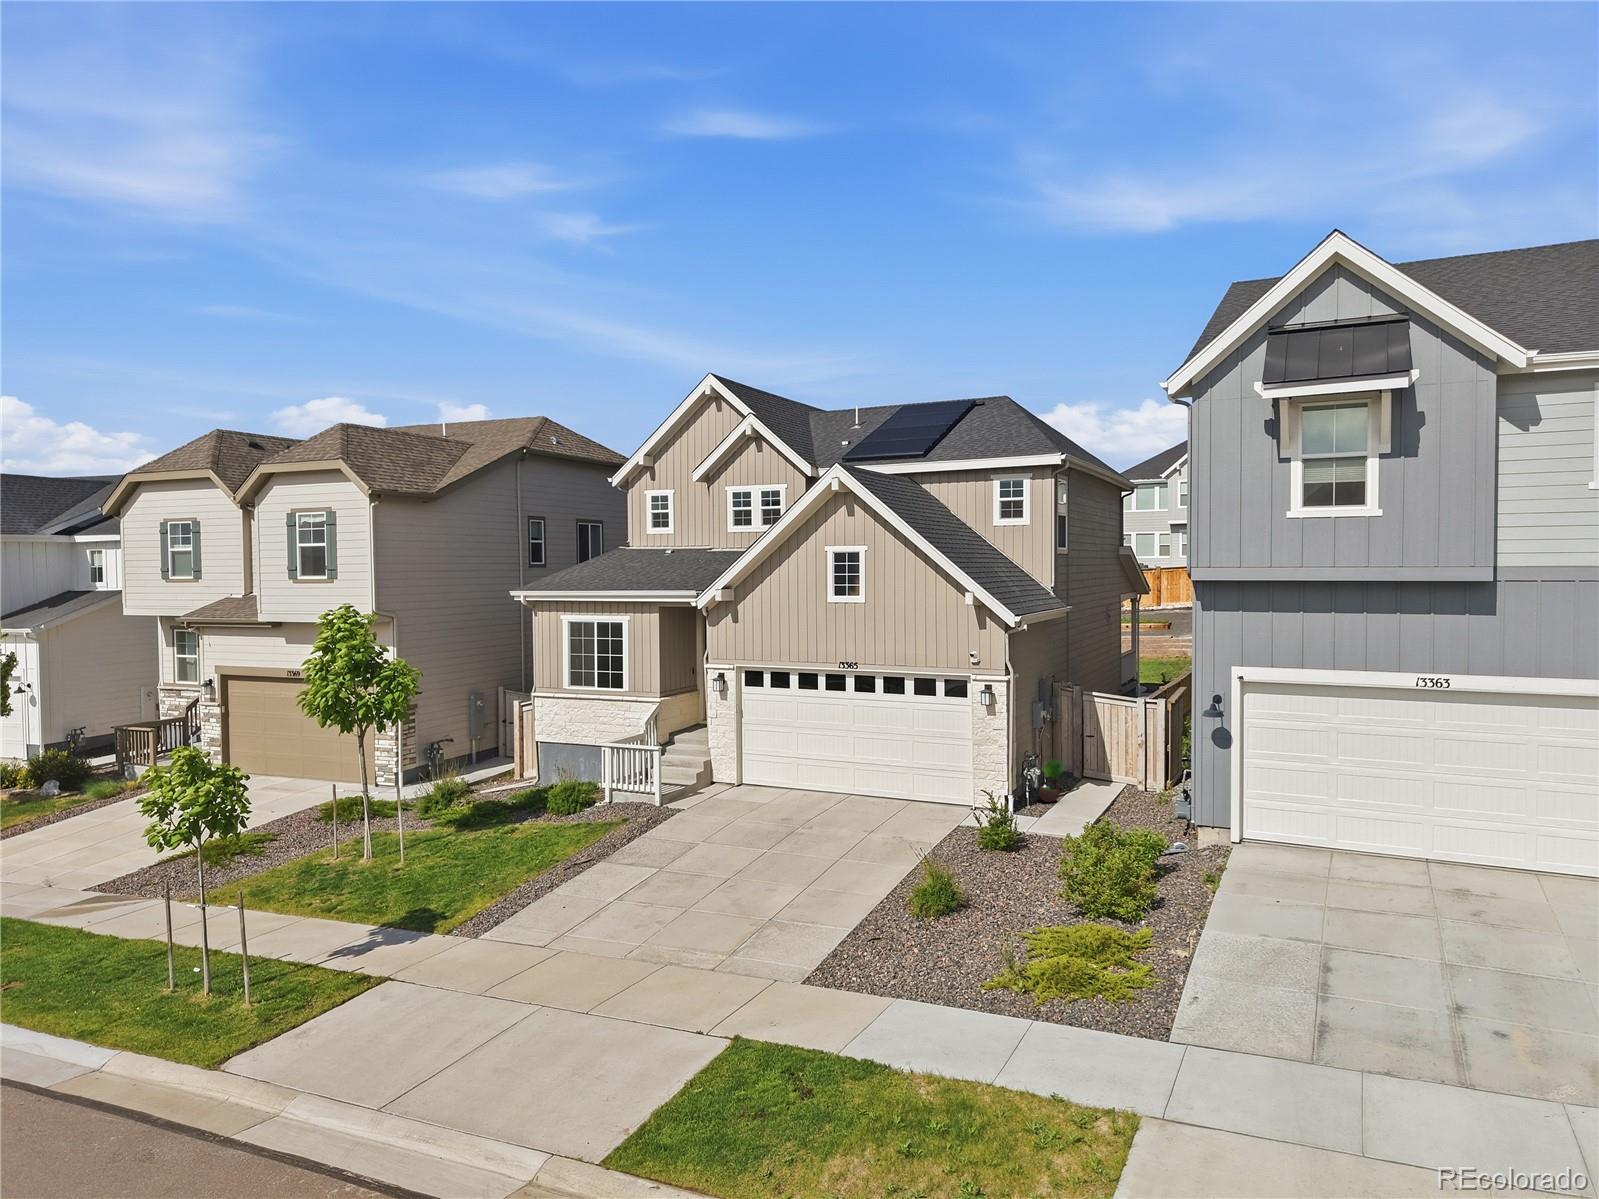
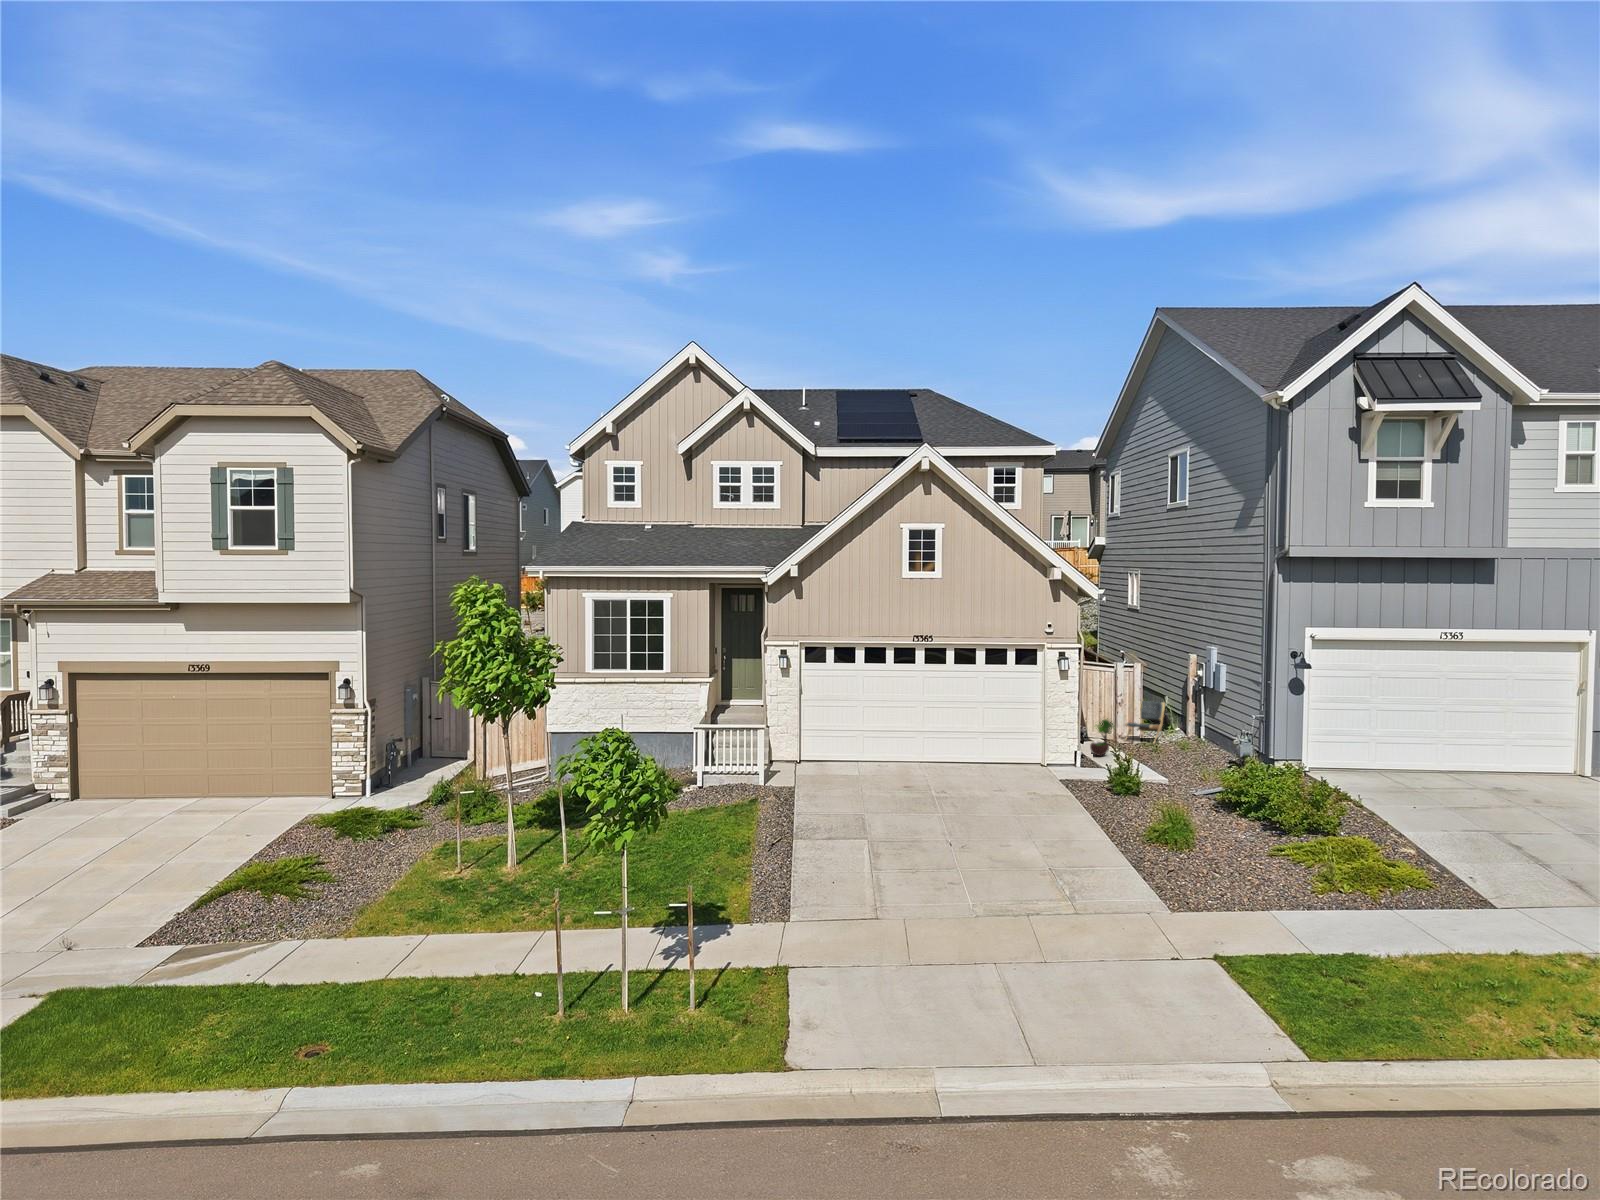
lounge chair: none [1105,742,1158,793] -> present [1125,701,1165,743]

